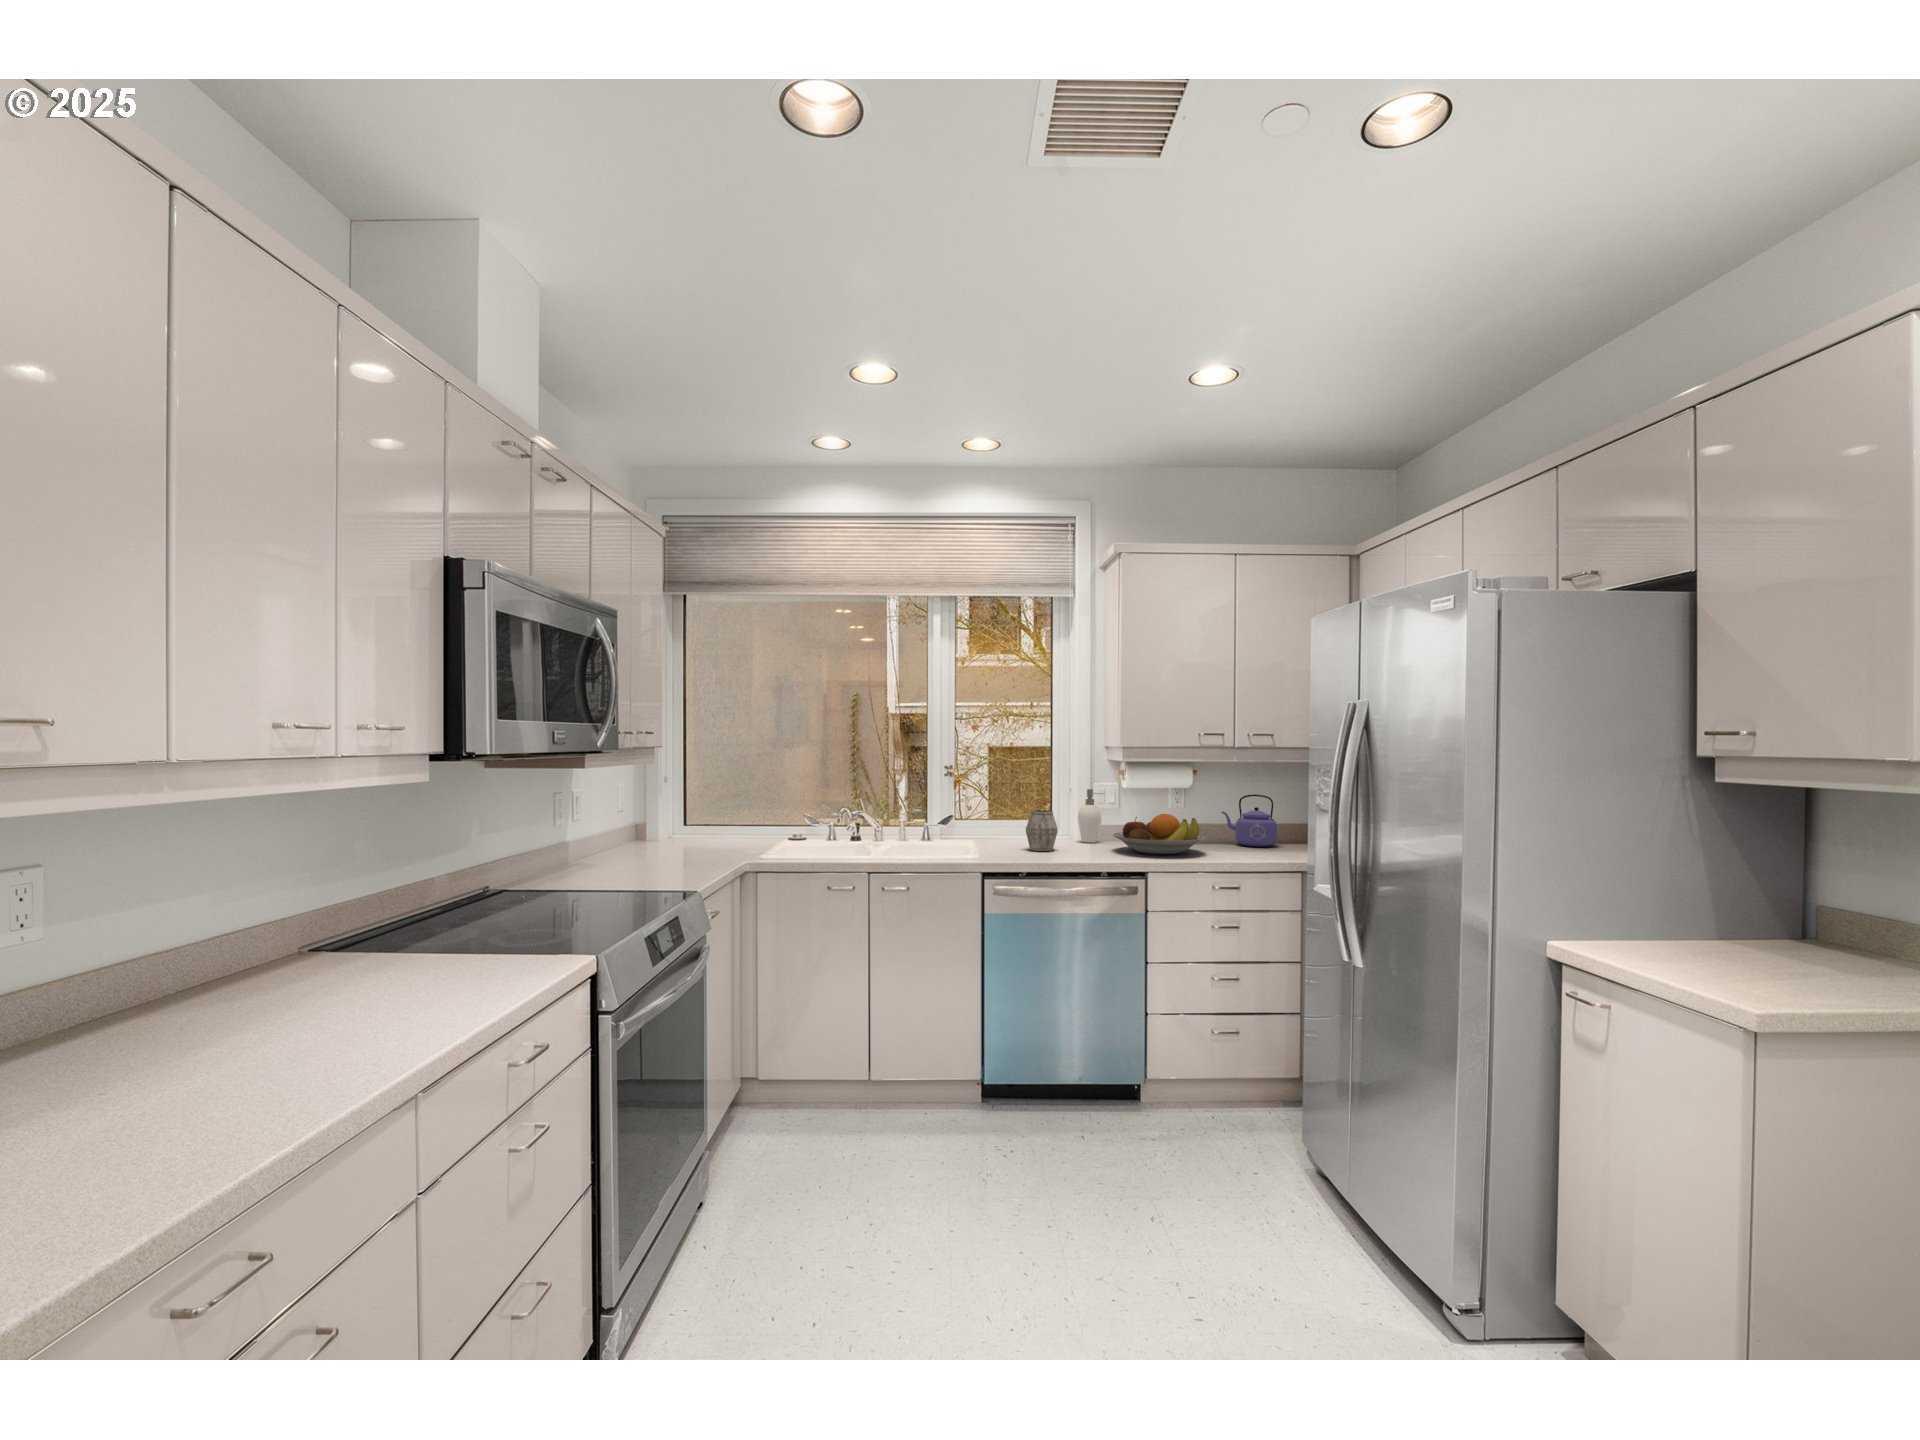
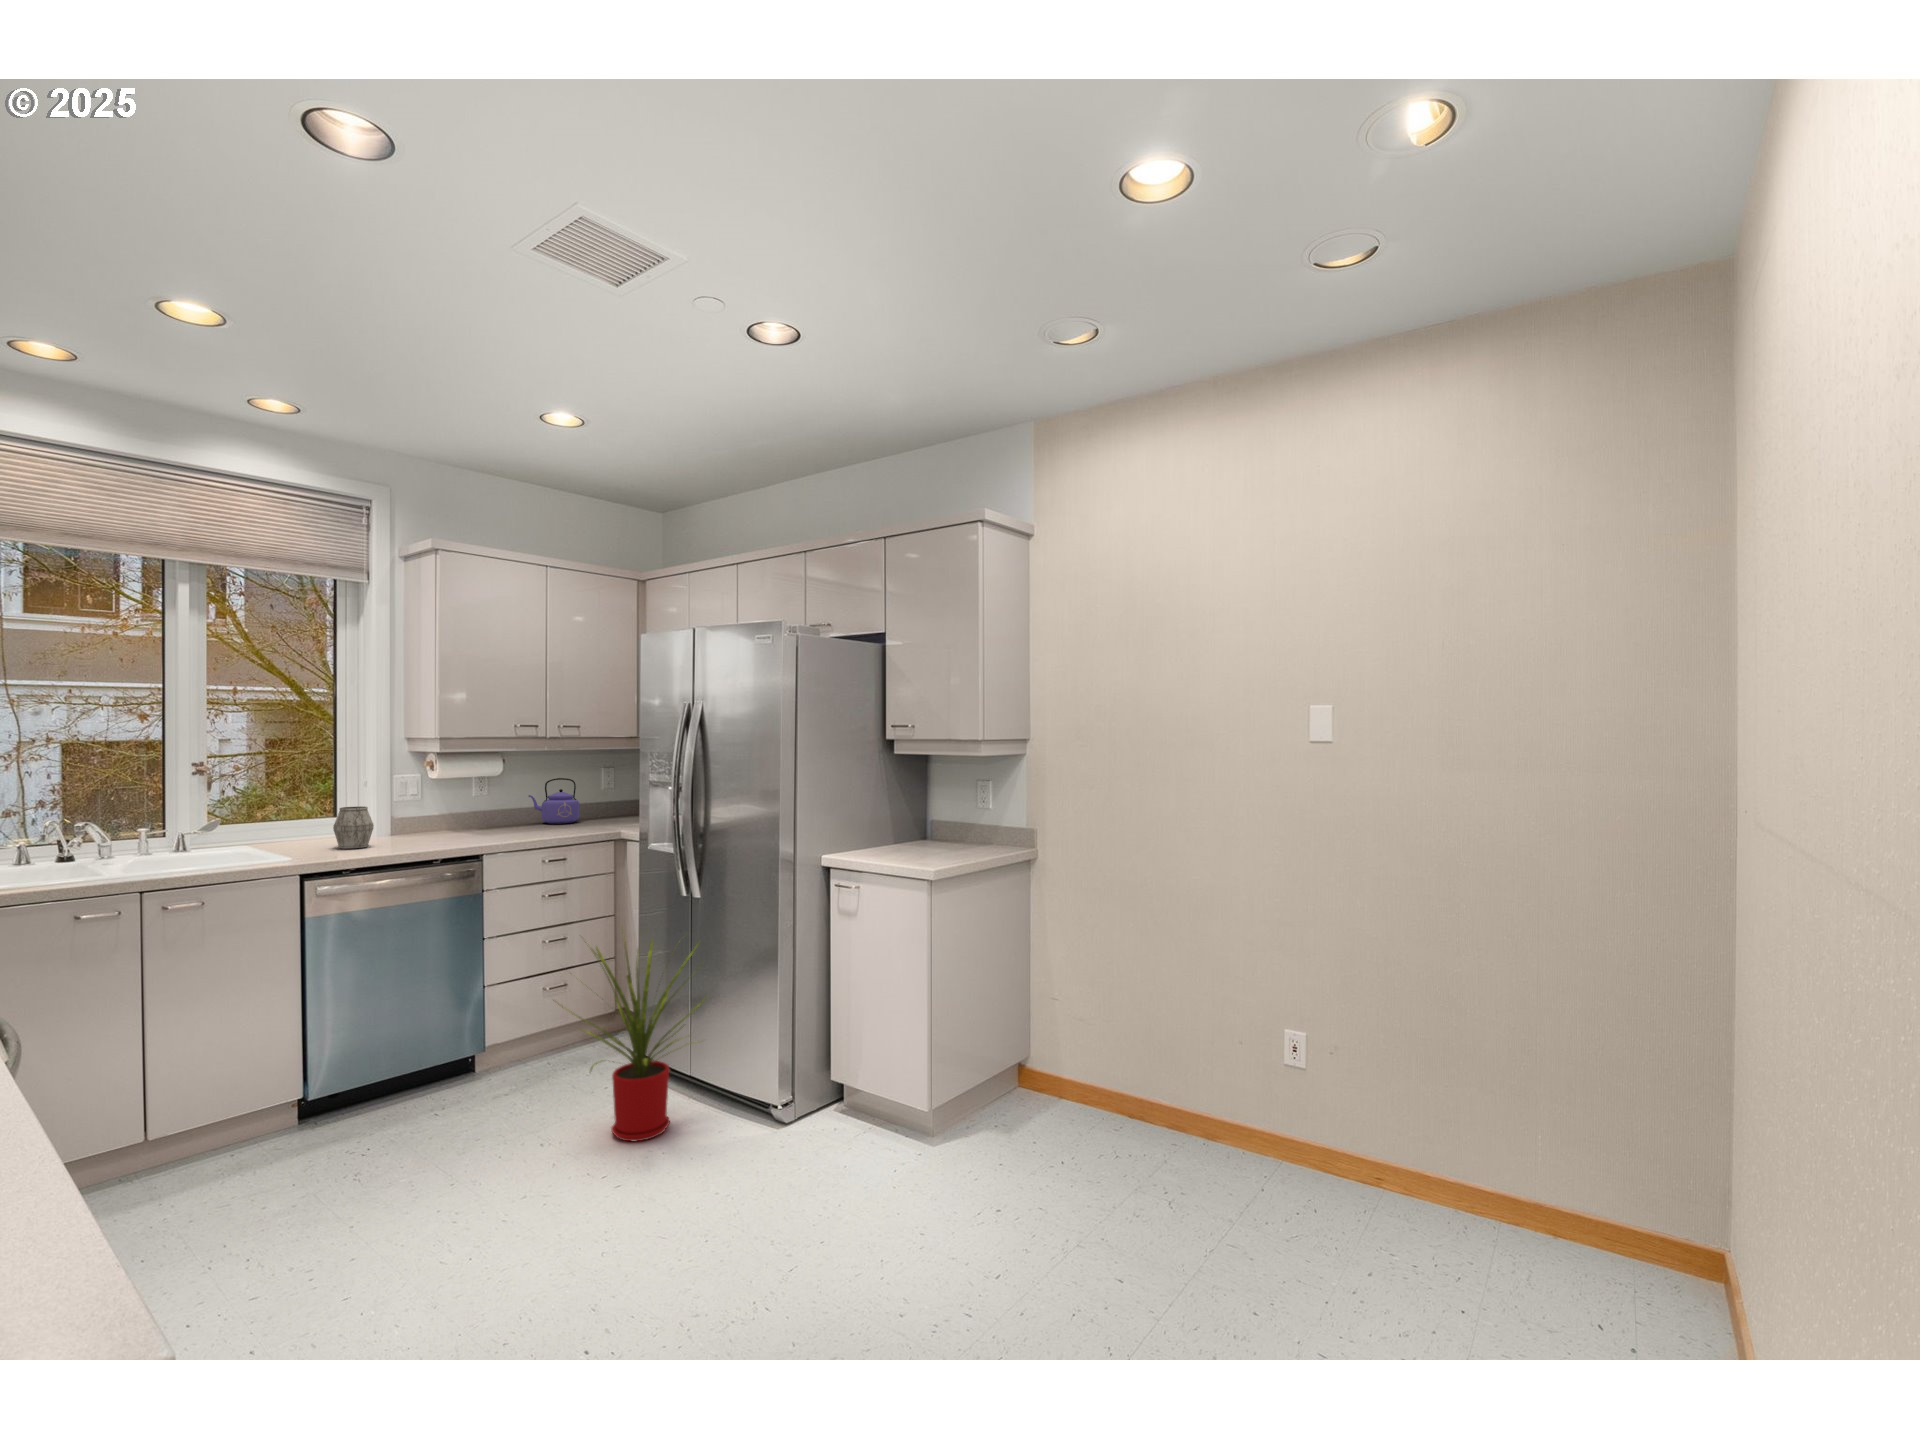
soap dispenser: present [1078,789,1103,843] -> none [381,782,414,836]
fruit bowl: present [1113,814,1205,854] -> none [432,800,528,838]
house plant: none [1163,984,1367,1281] -> present [558,936,703,1141]

